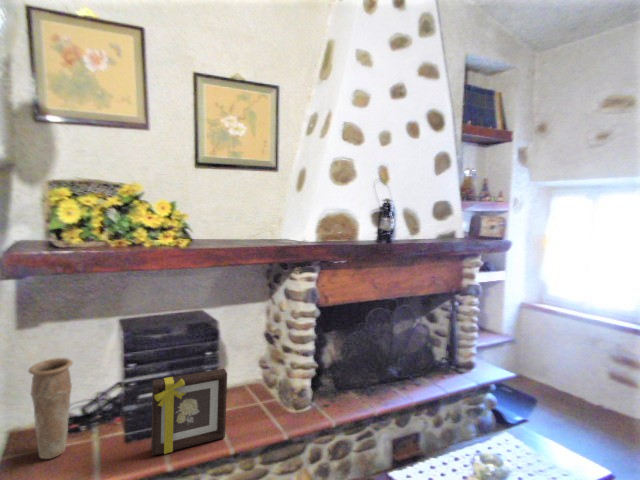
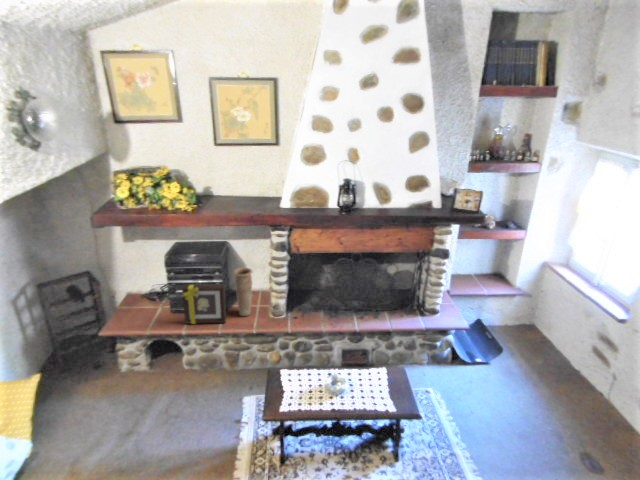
vase: present [29,358,73,459] -> present [234,268,252,316]

